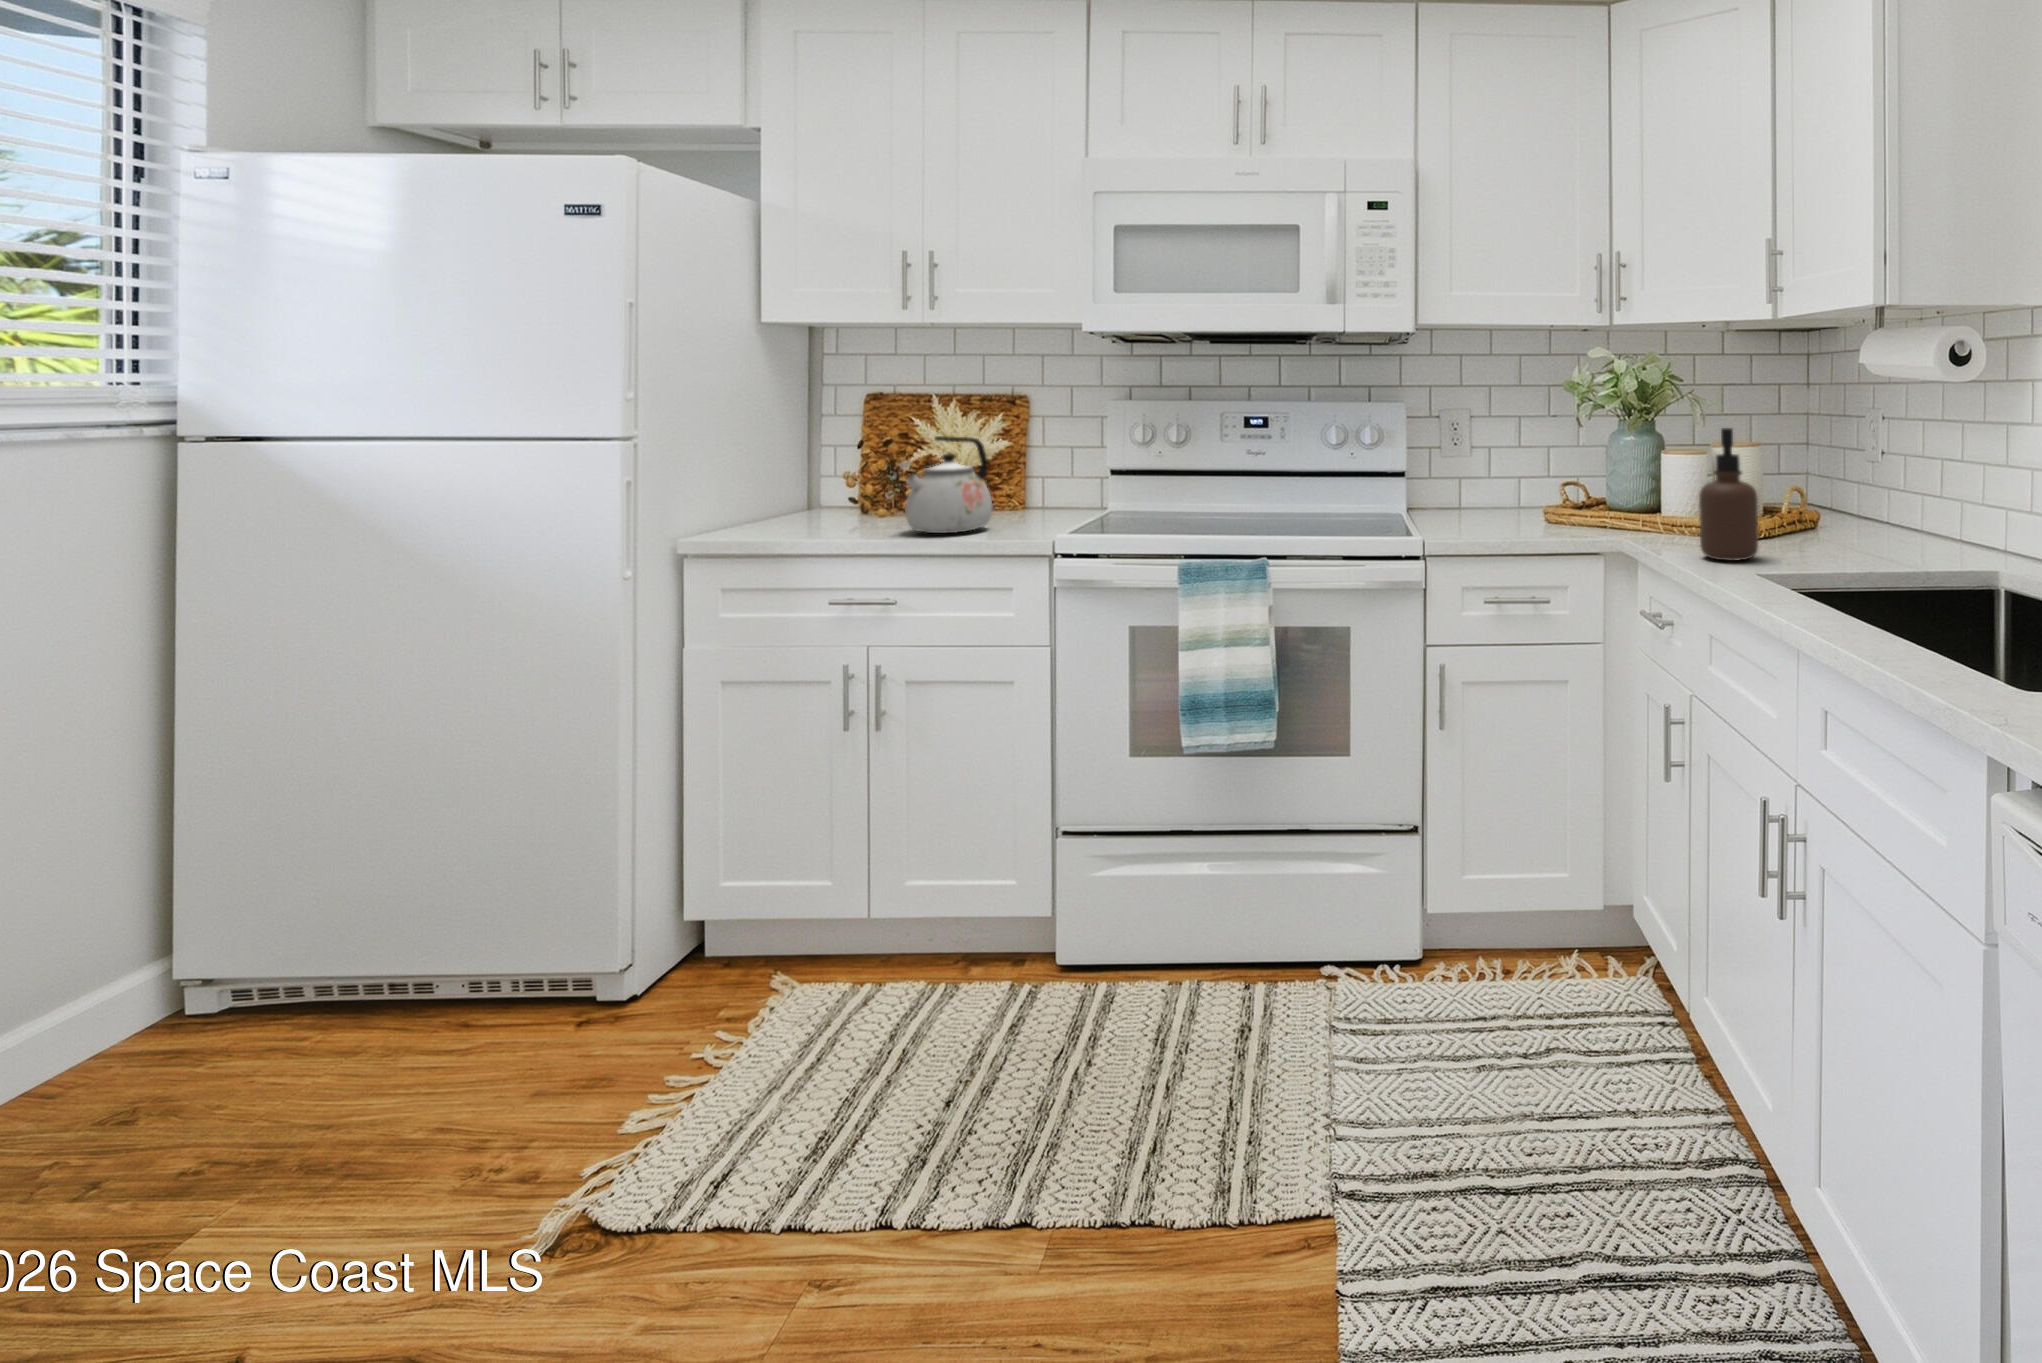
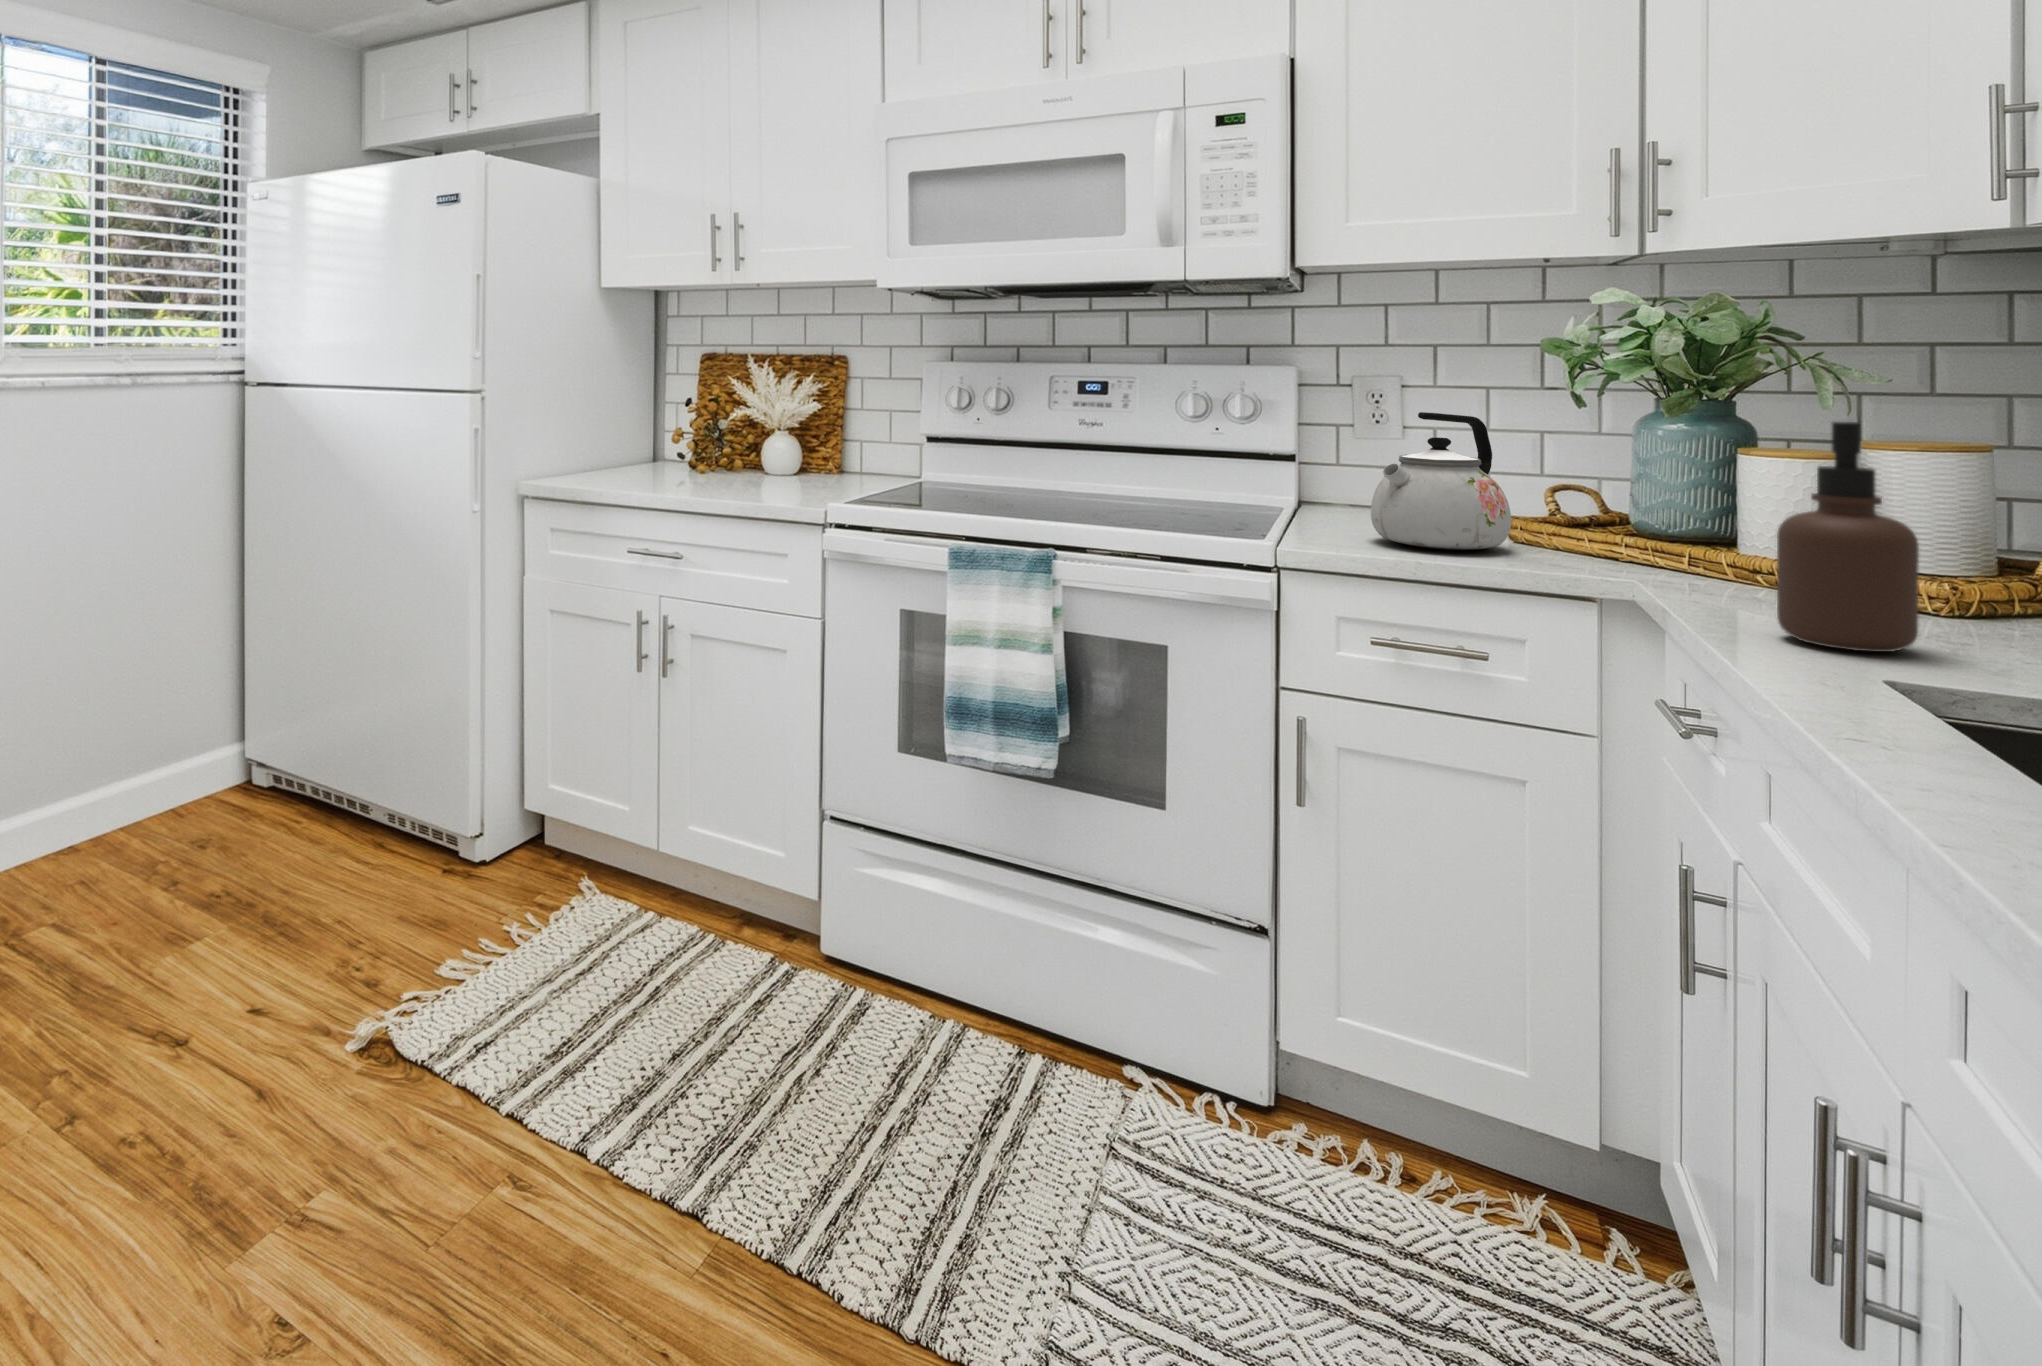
kettle: present [906,436,992,533] -> present [1371,412,1511,550]

